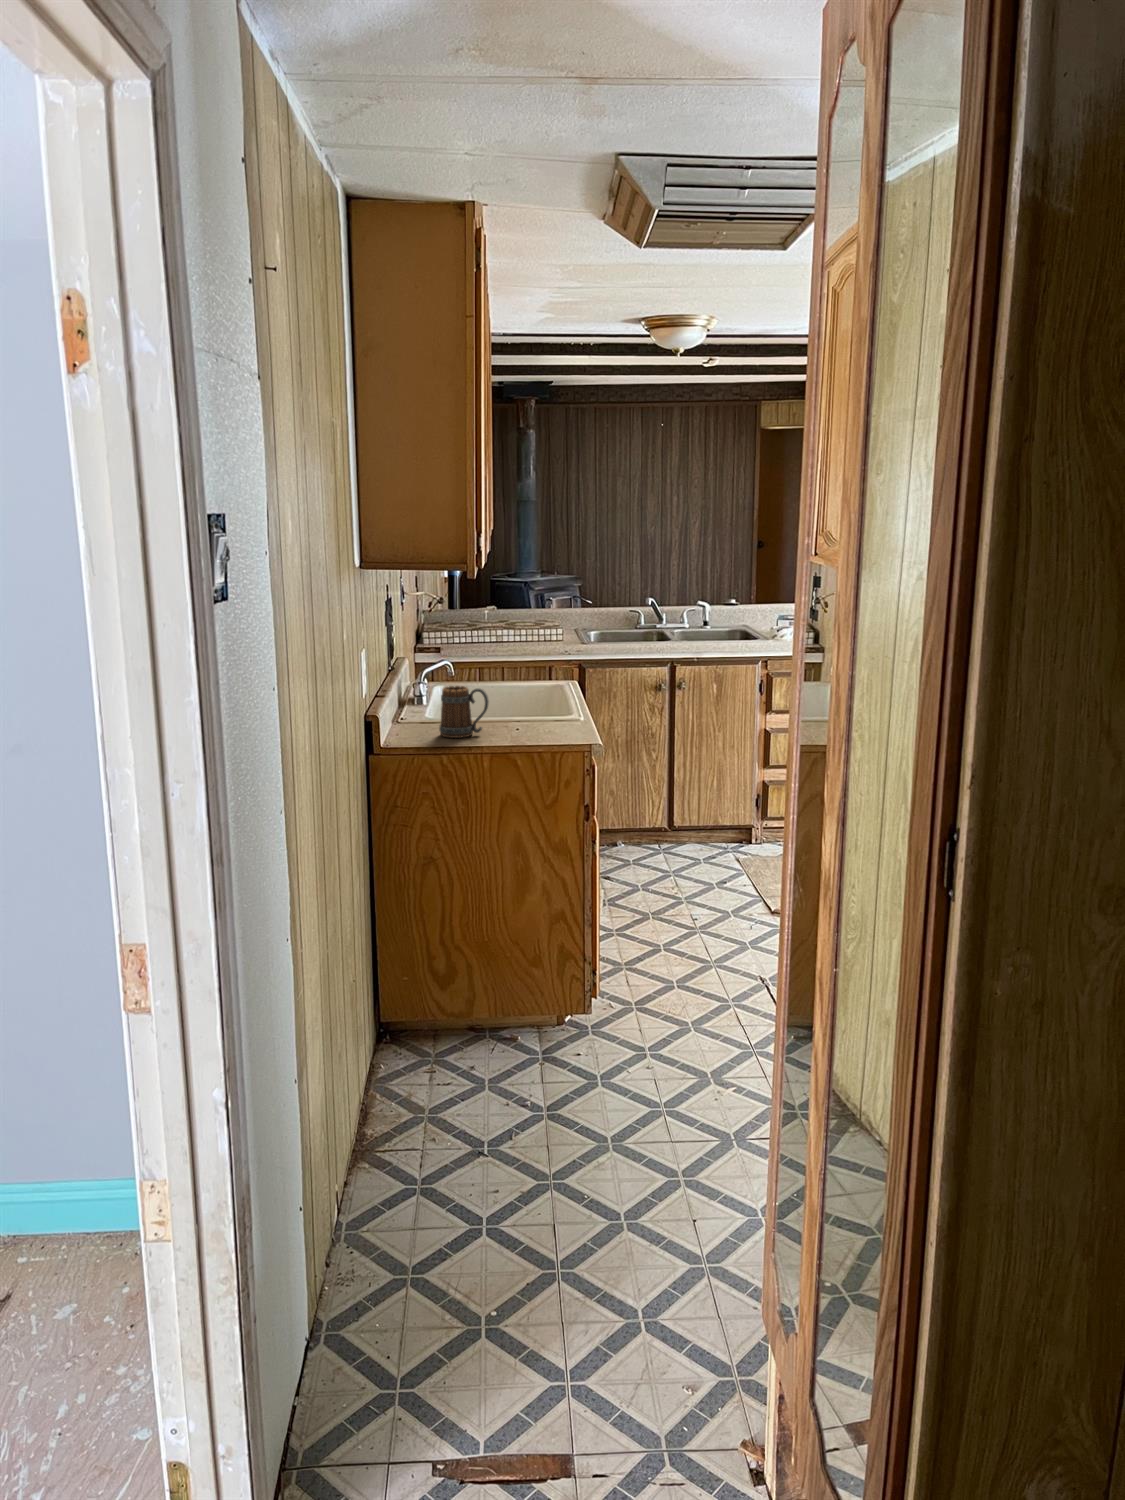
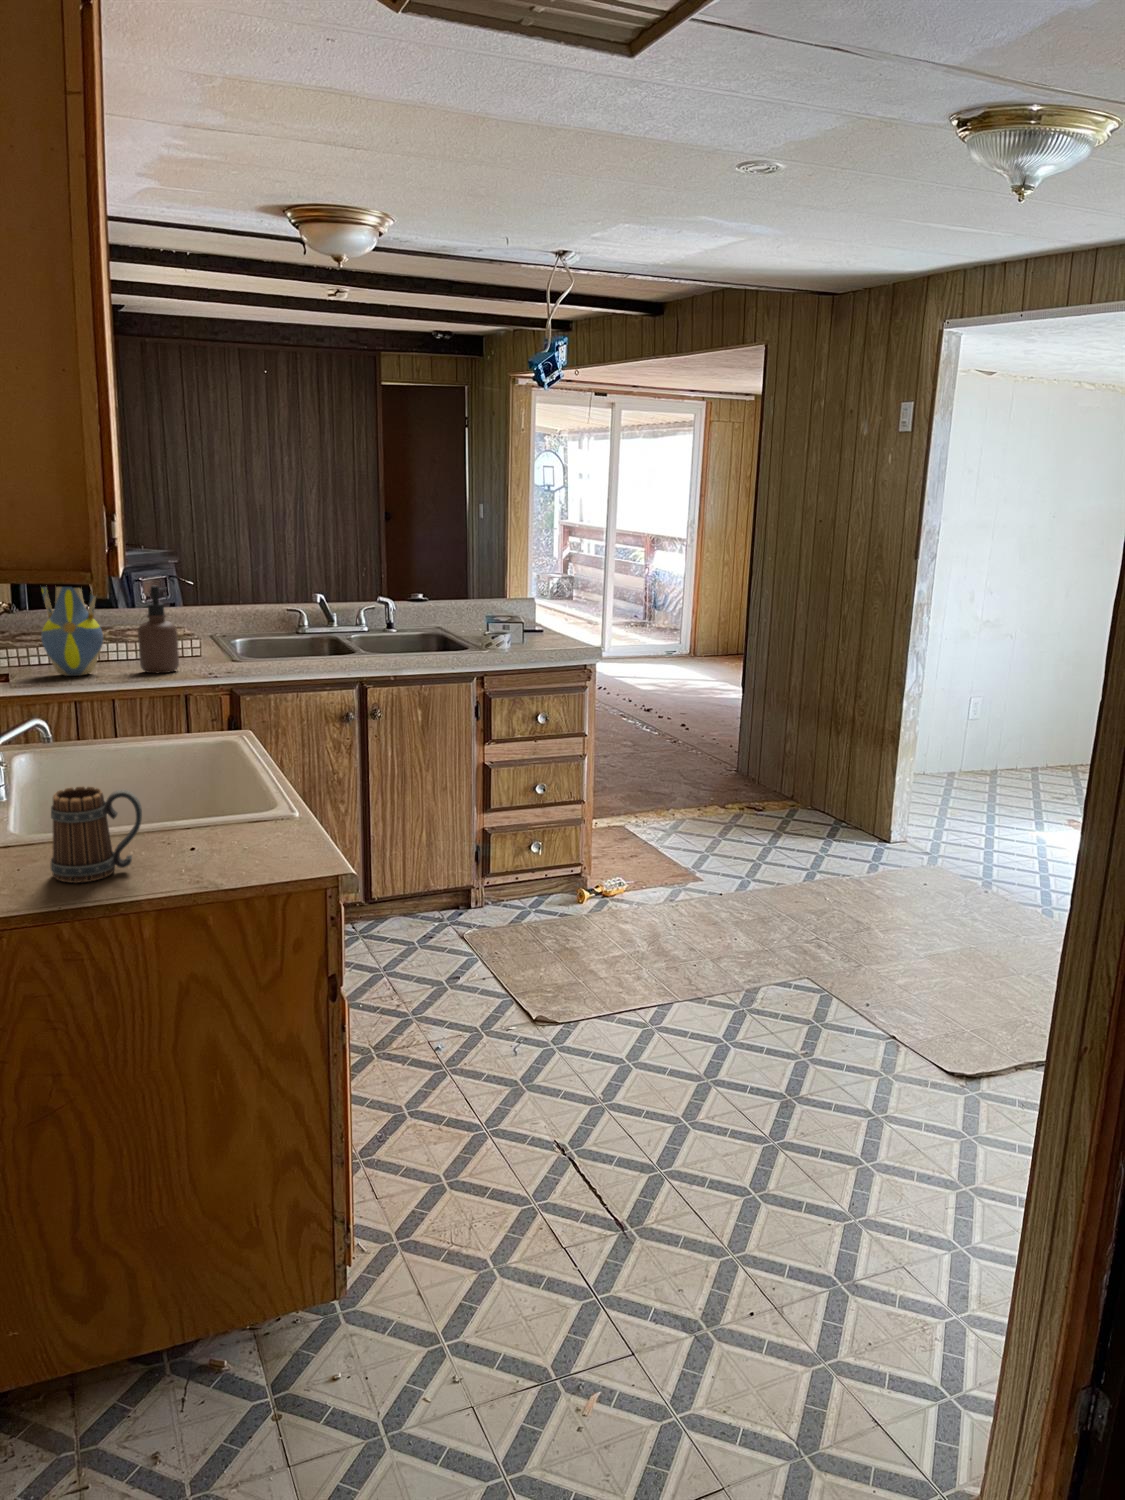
vase: none [459,578,498,650] -> present [41,587,103,676]
soap dispenser: none [519,589,545,650] -> present [138,586,179,673]

